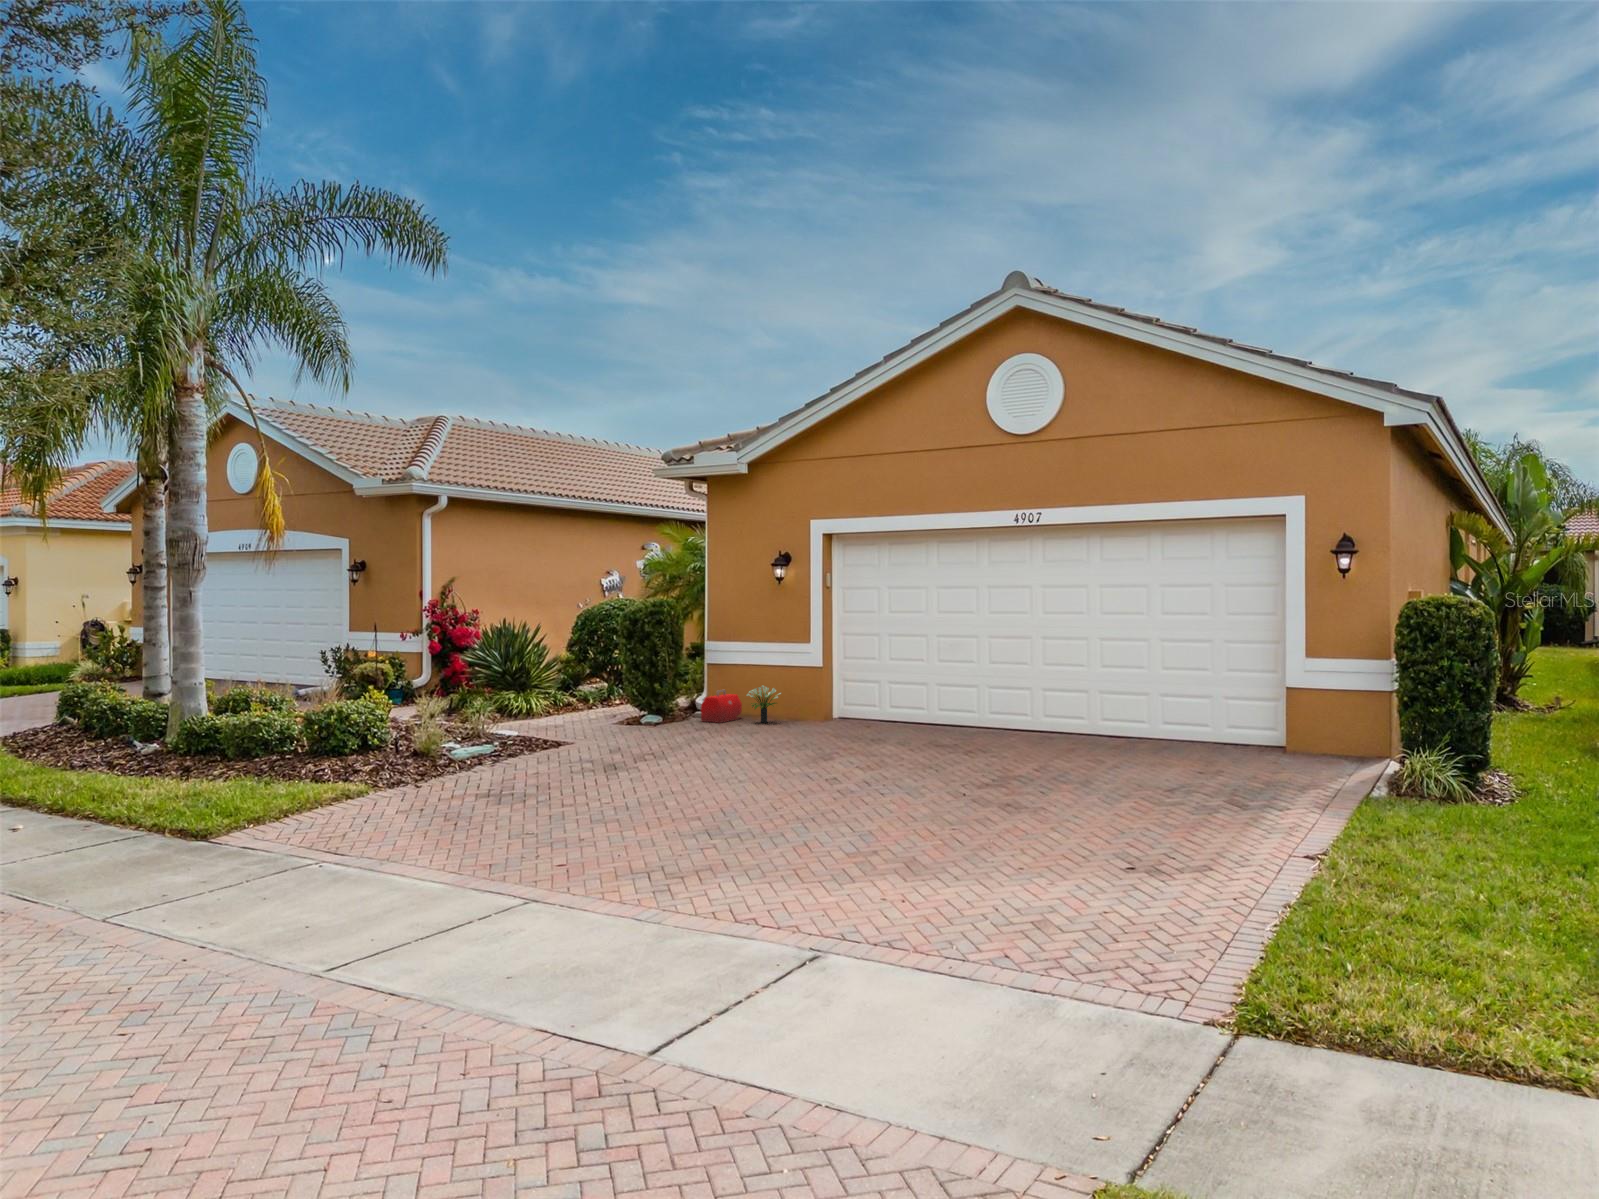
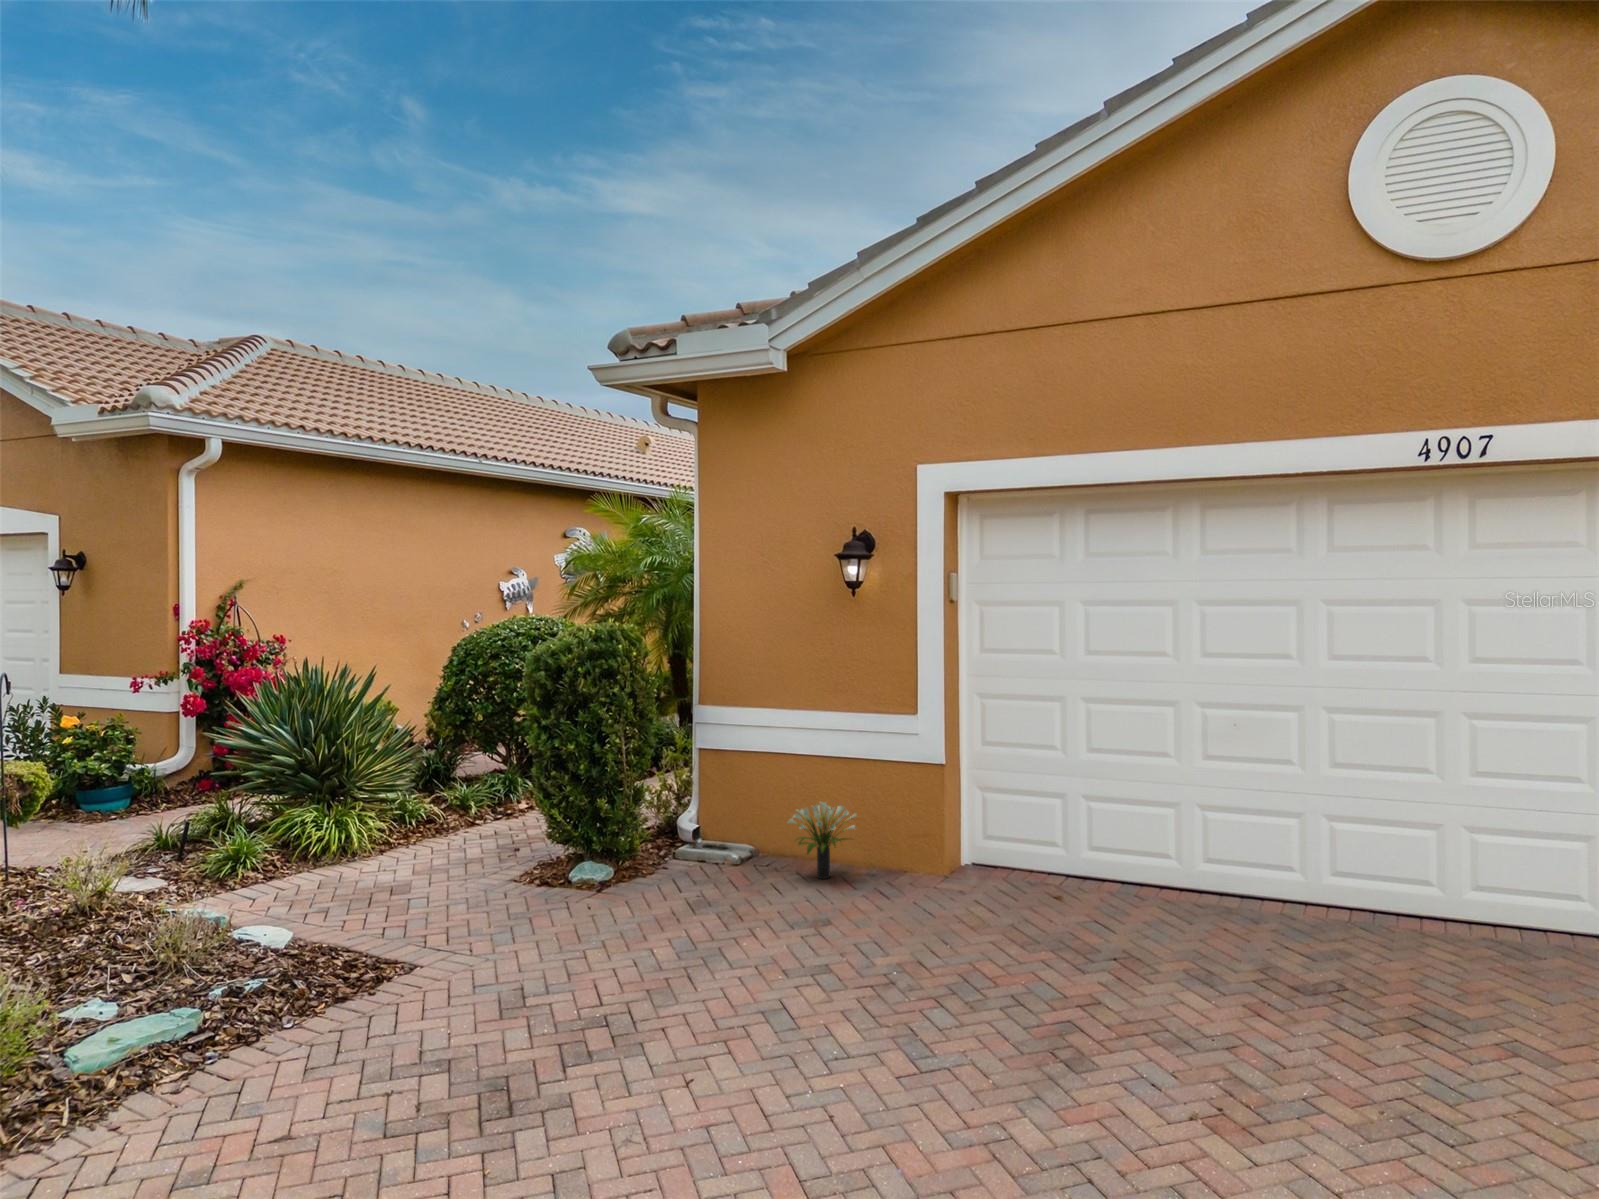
toolbox: present [701,690,742,723] -> none [691,804,770,879]

